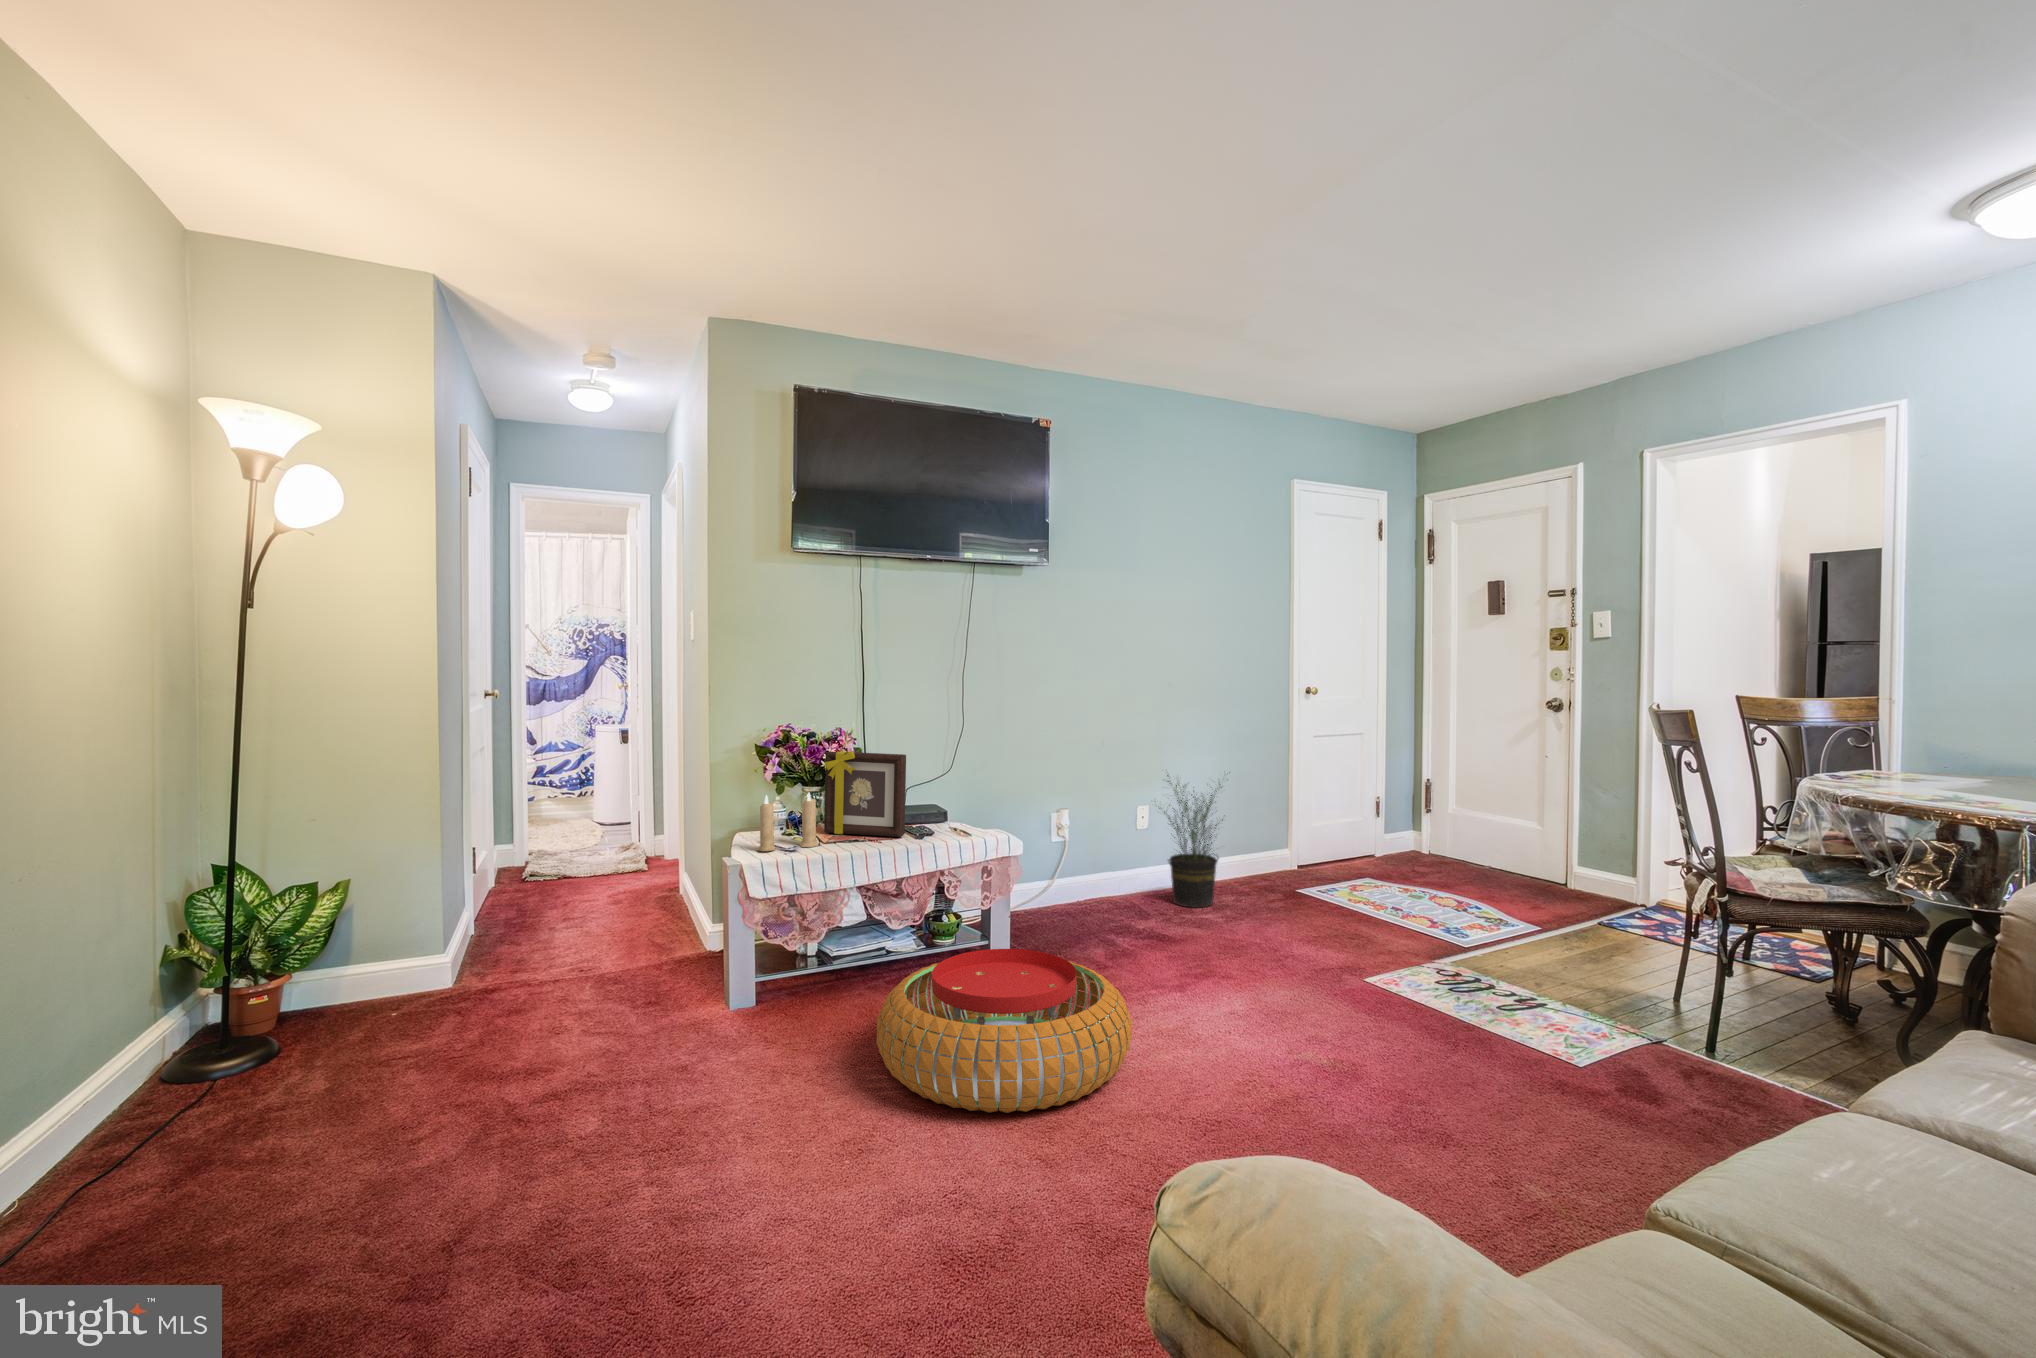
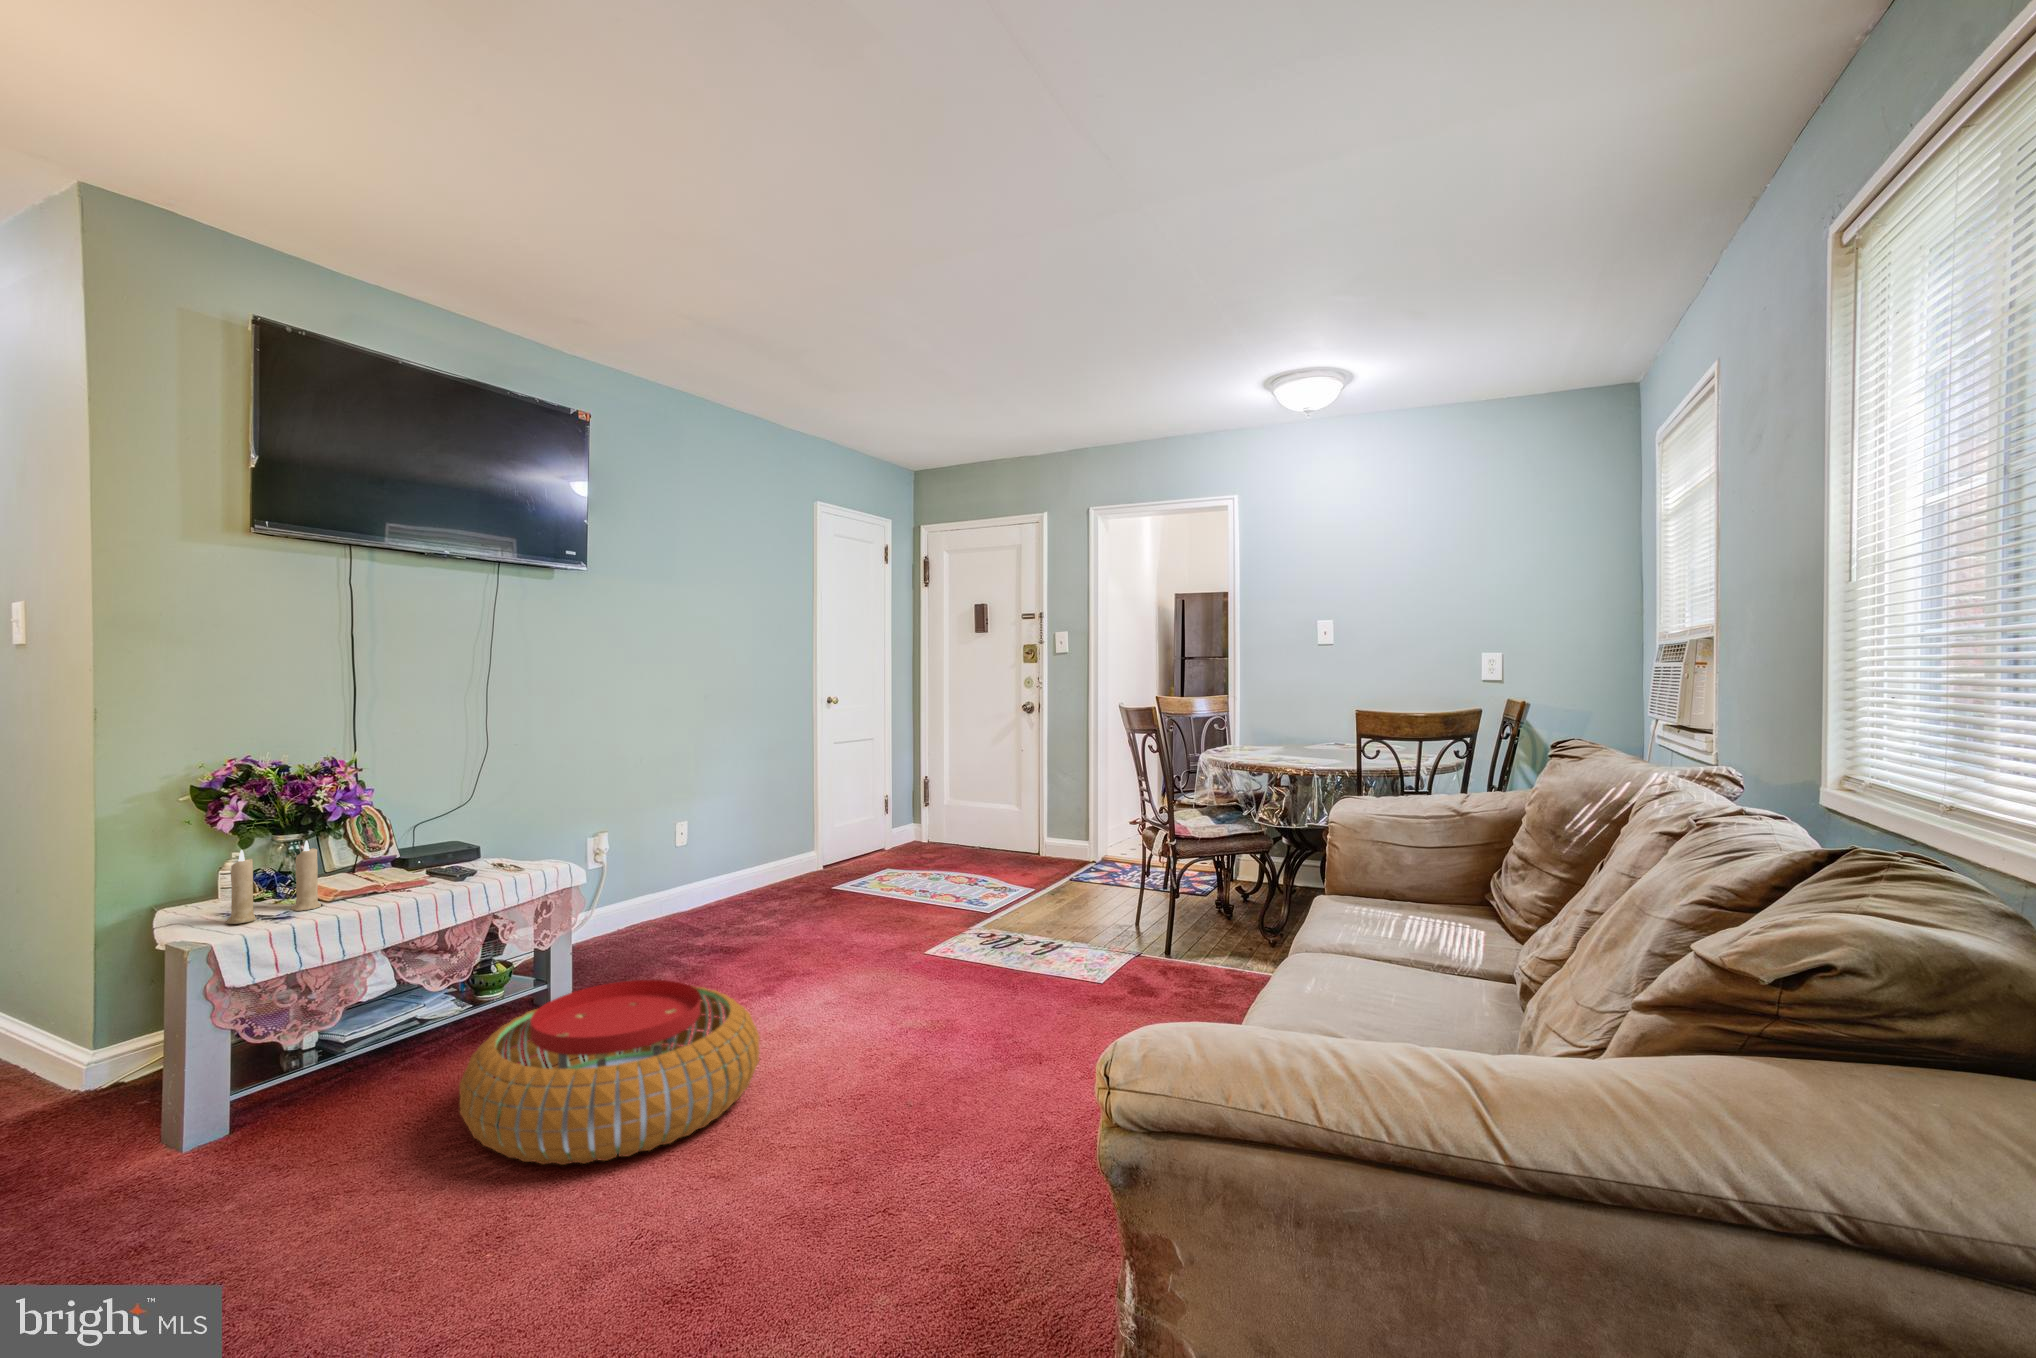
picture frame: present [824,750,906,837] -> none [320,784,442,890]
potted plant: present [1159,772,1230,908] -> none [699,779,779,917]

